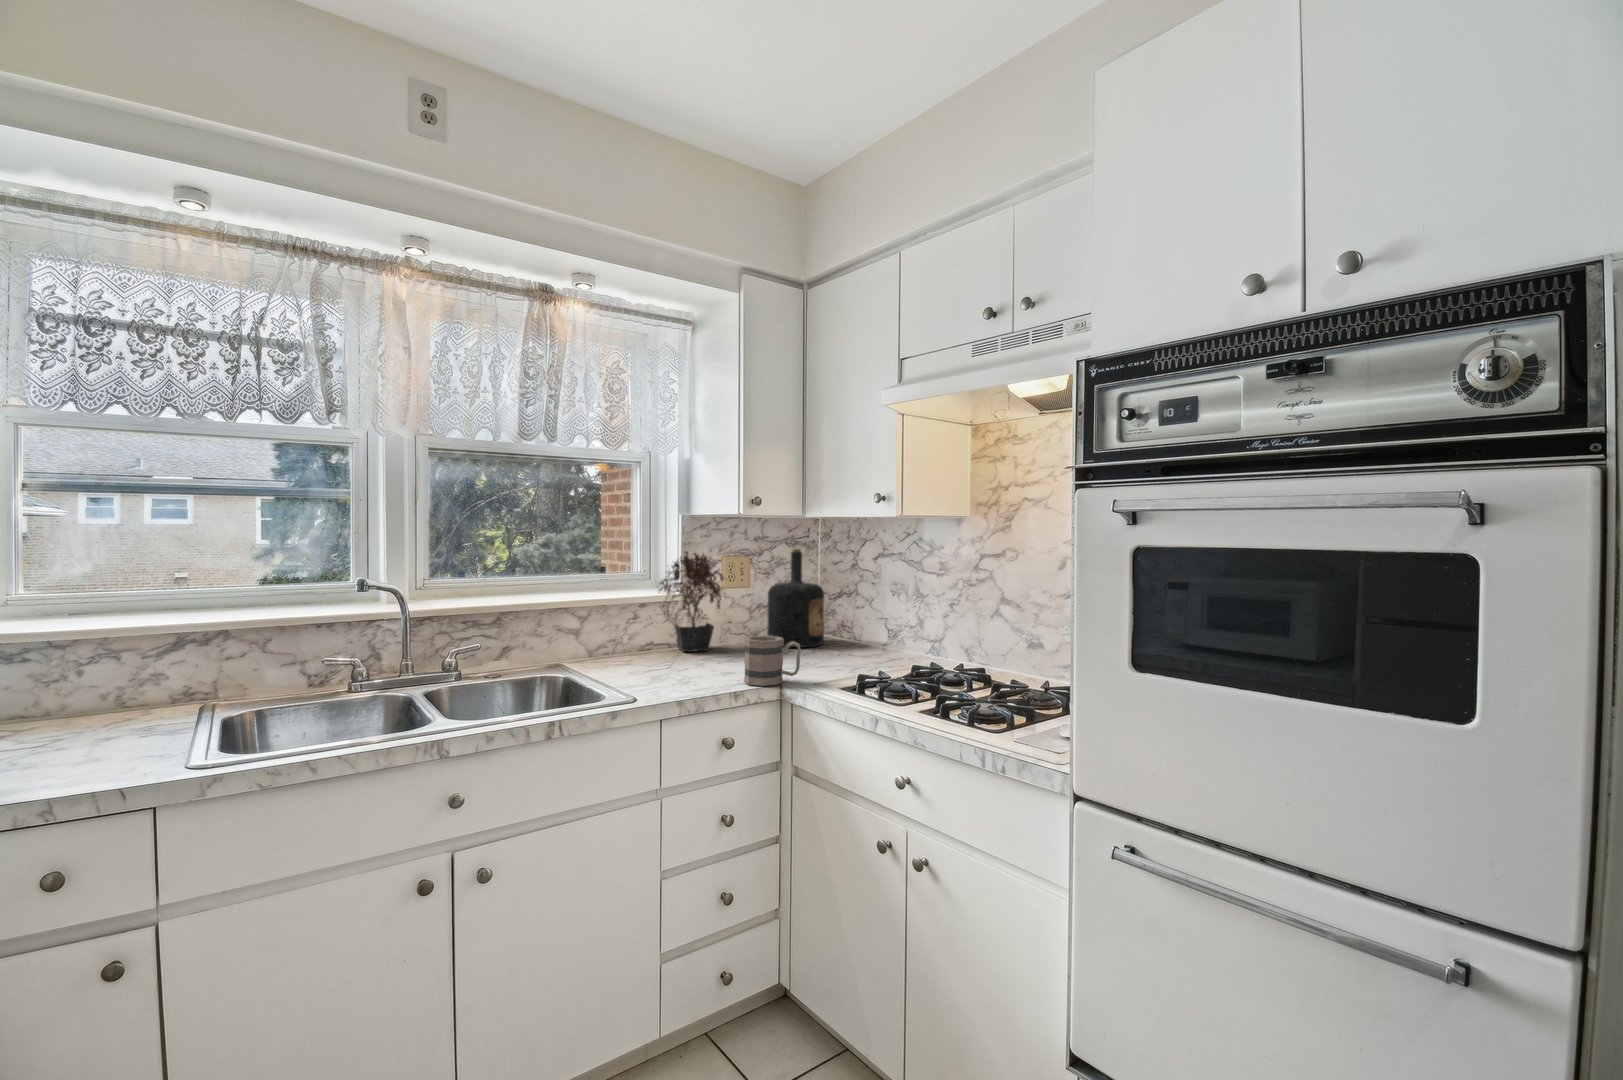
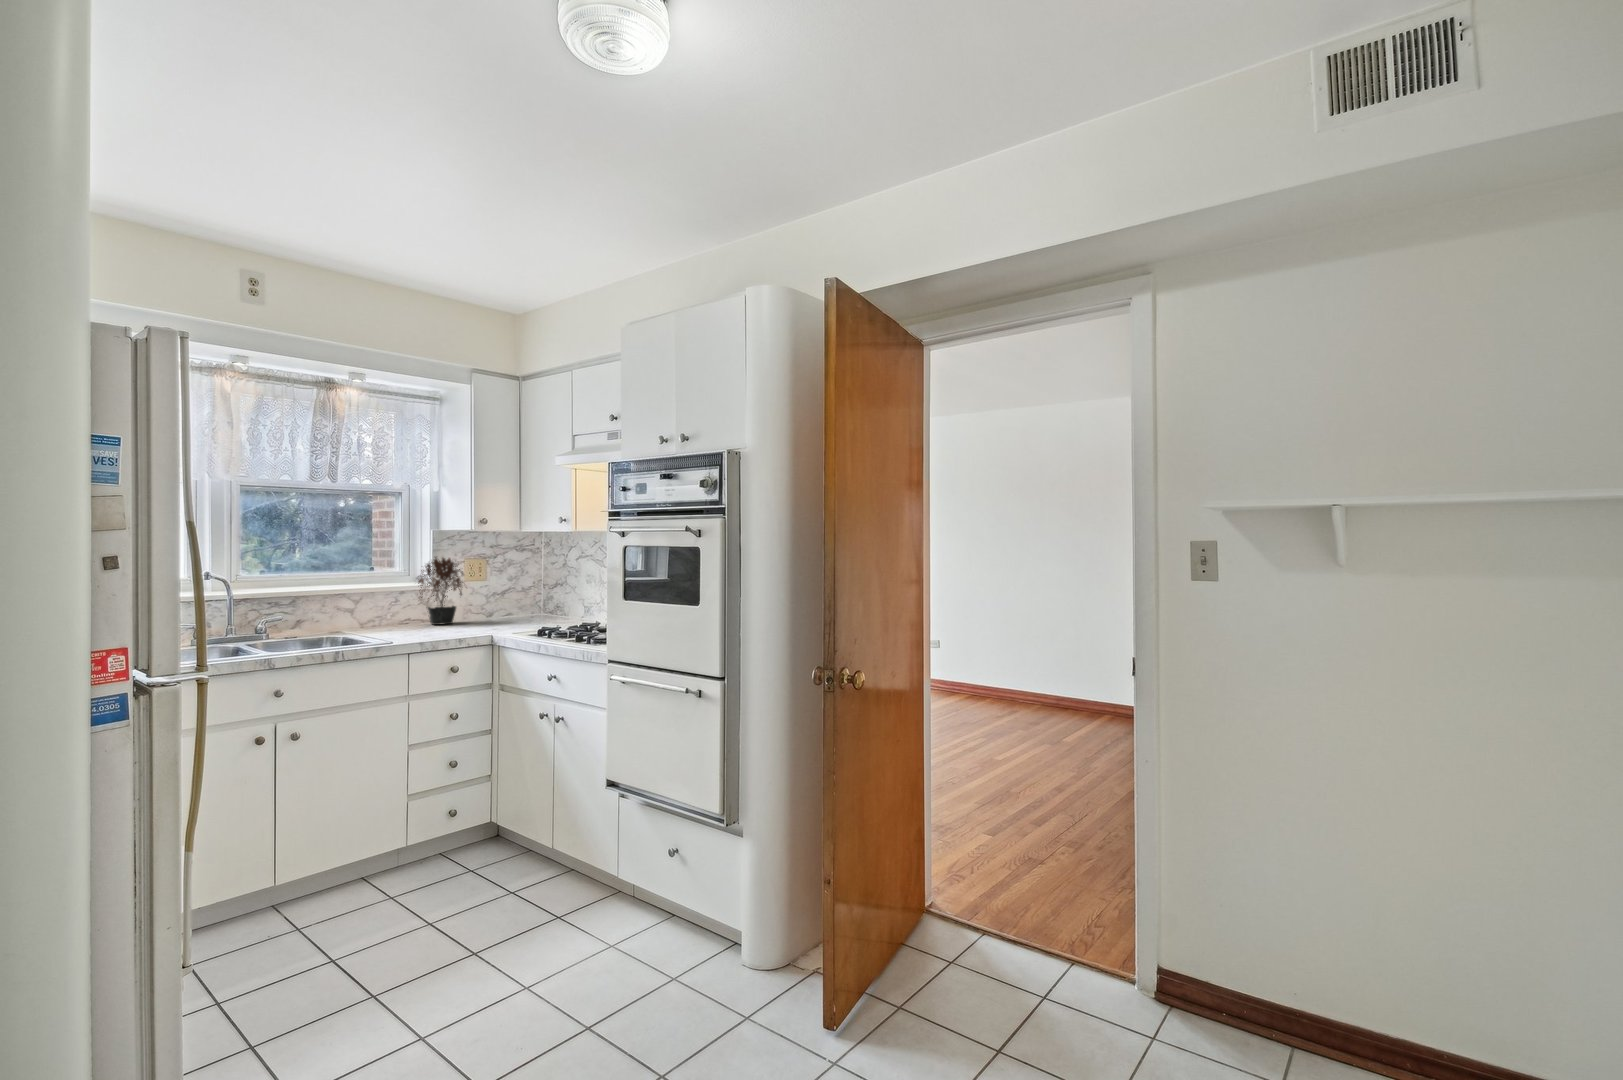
bottle: present [767,549,824,648] -> none [498,554,540,620]
mug: present [744,636,801,686] -> none [467,607,504,635]

